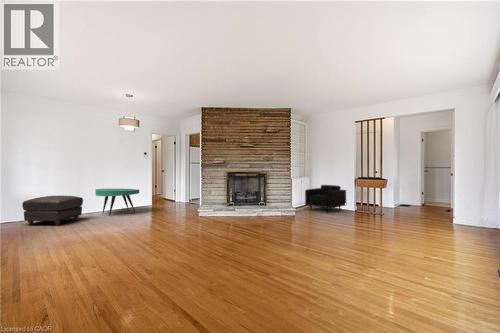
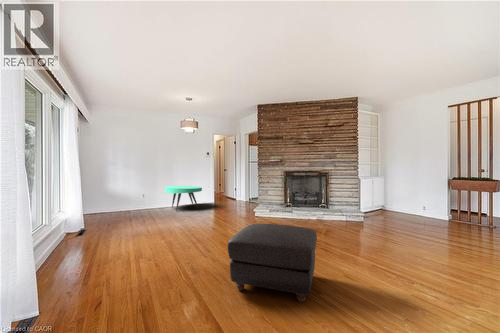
armchair: present [305,185,346,212] -> none [377,186,435,221]
ottoman: present [22,195,83,225] -> present [228,224,317,302]

